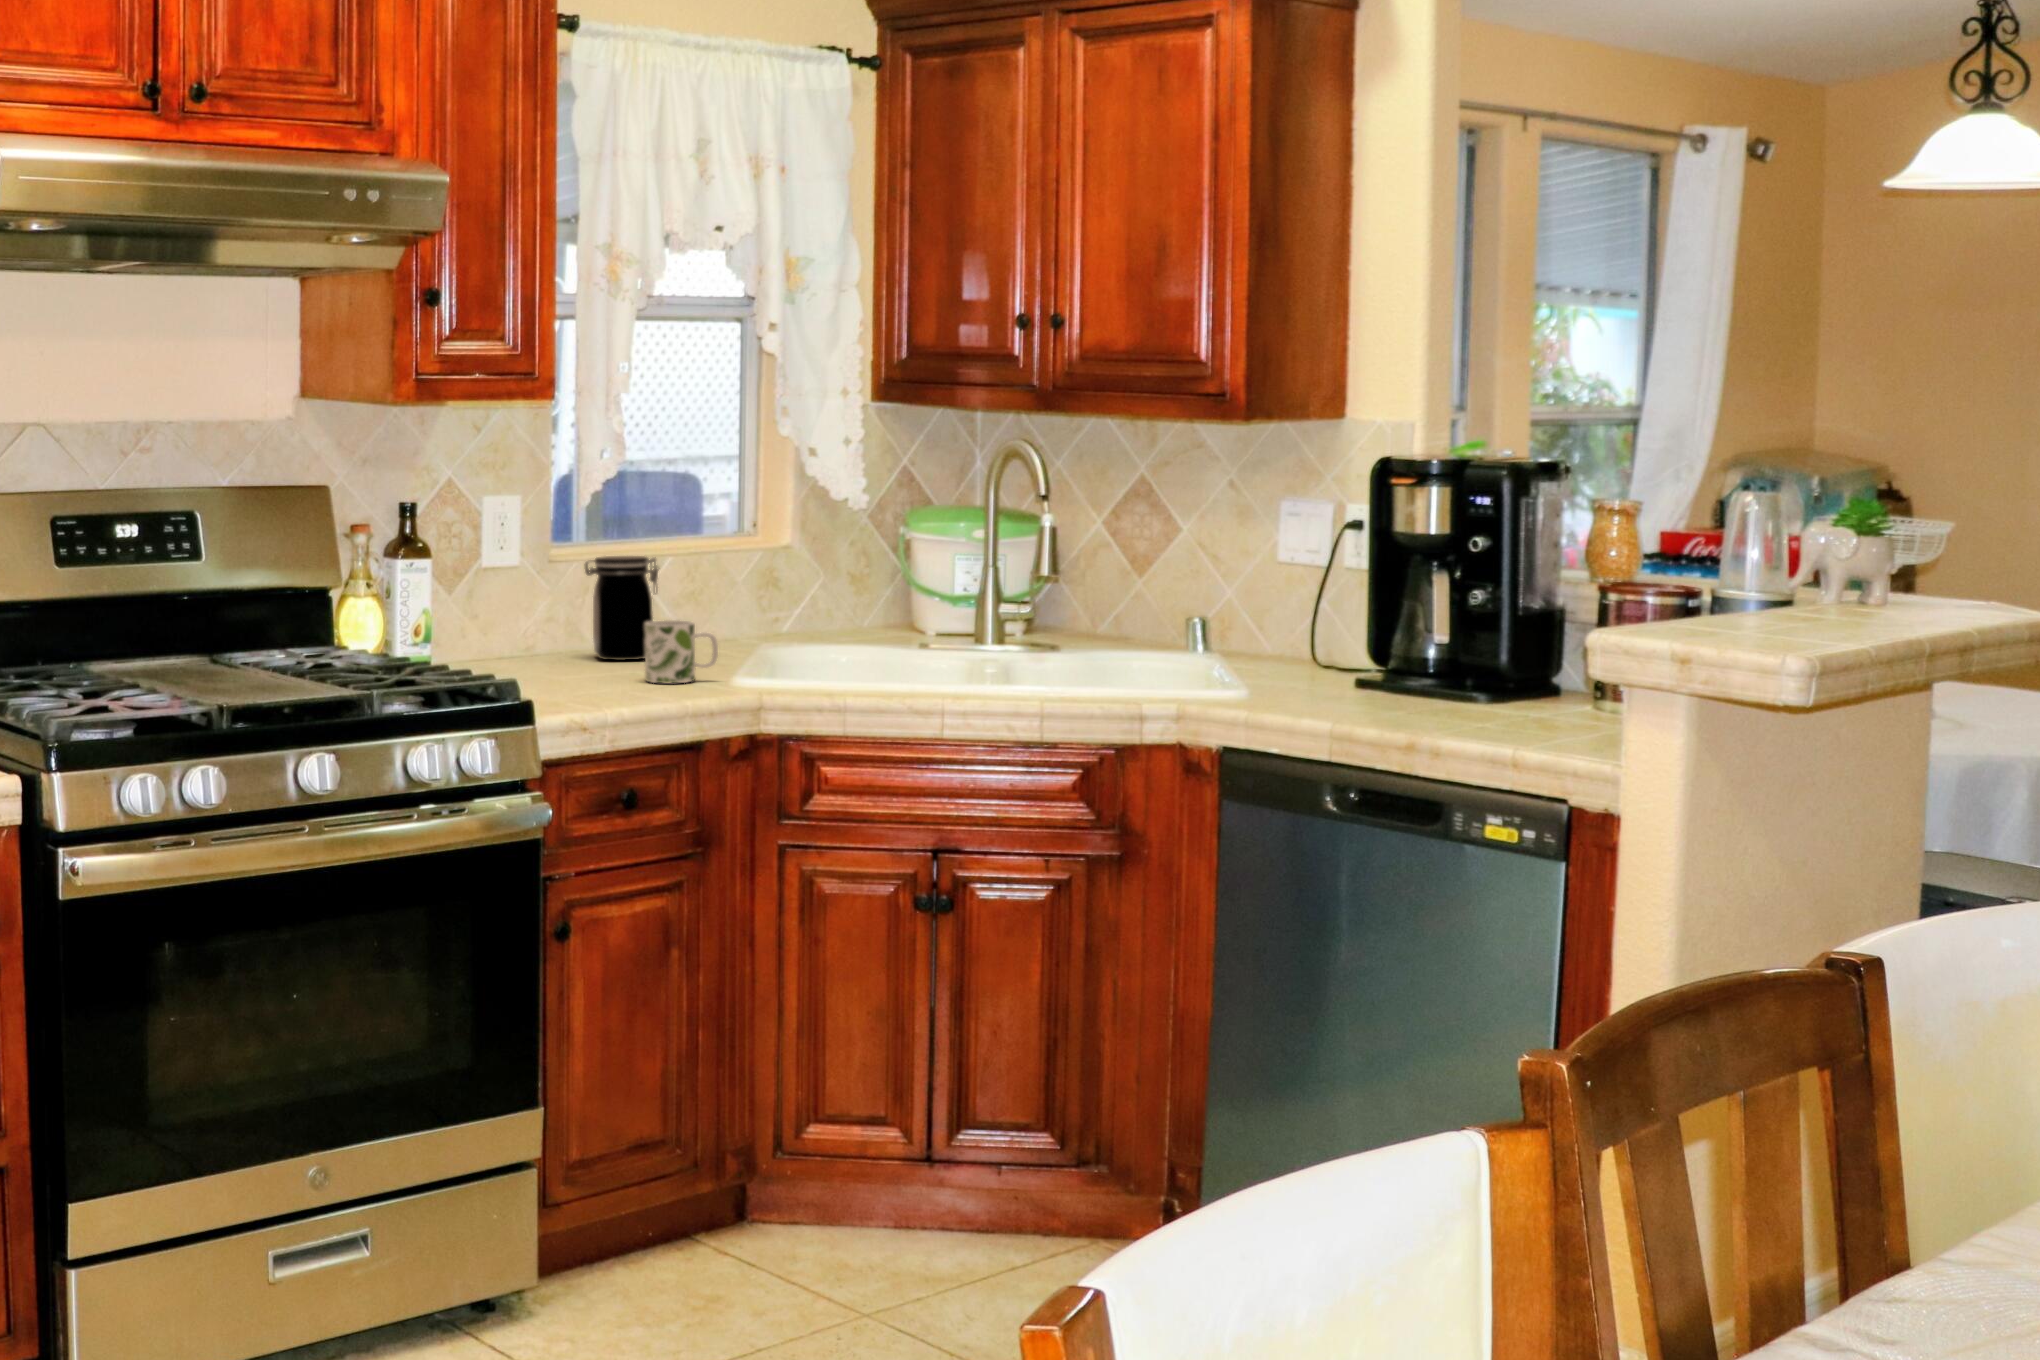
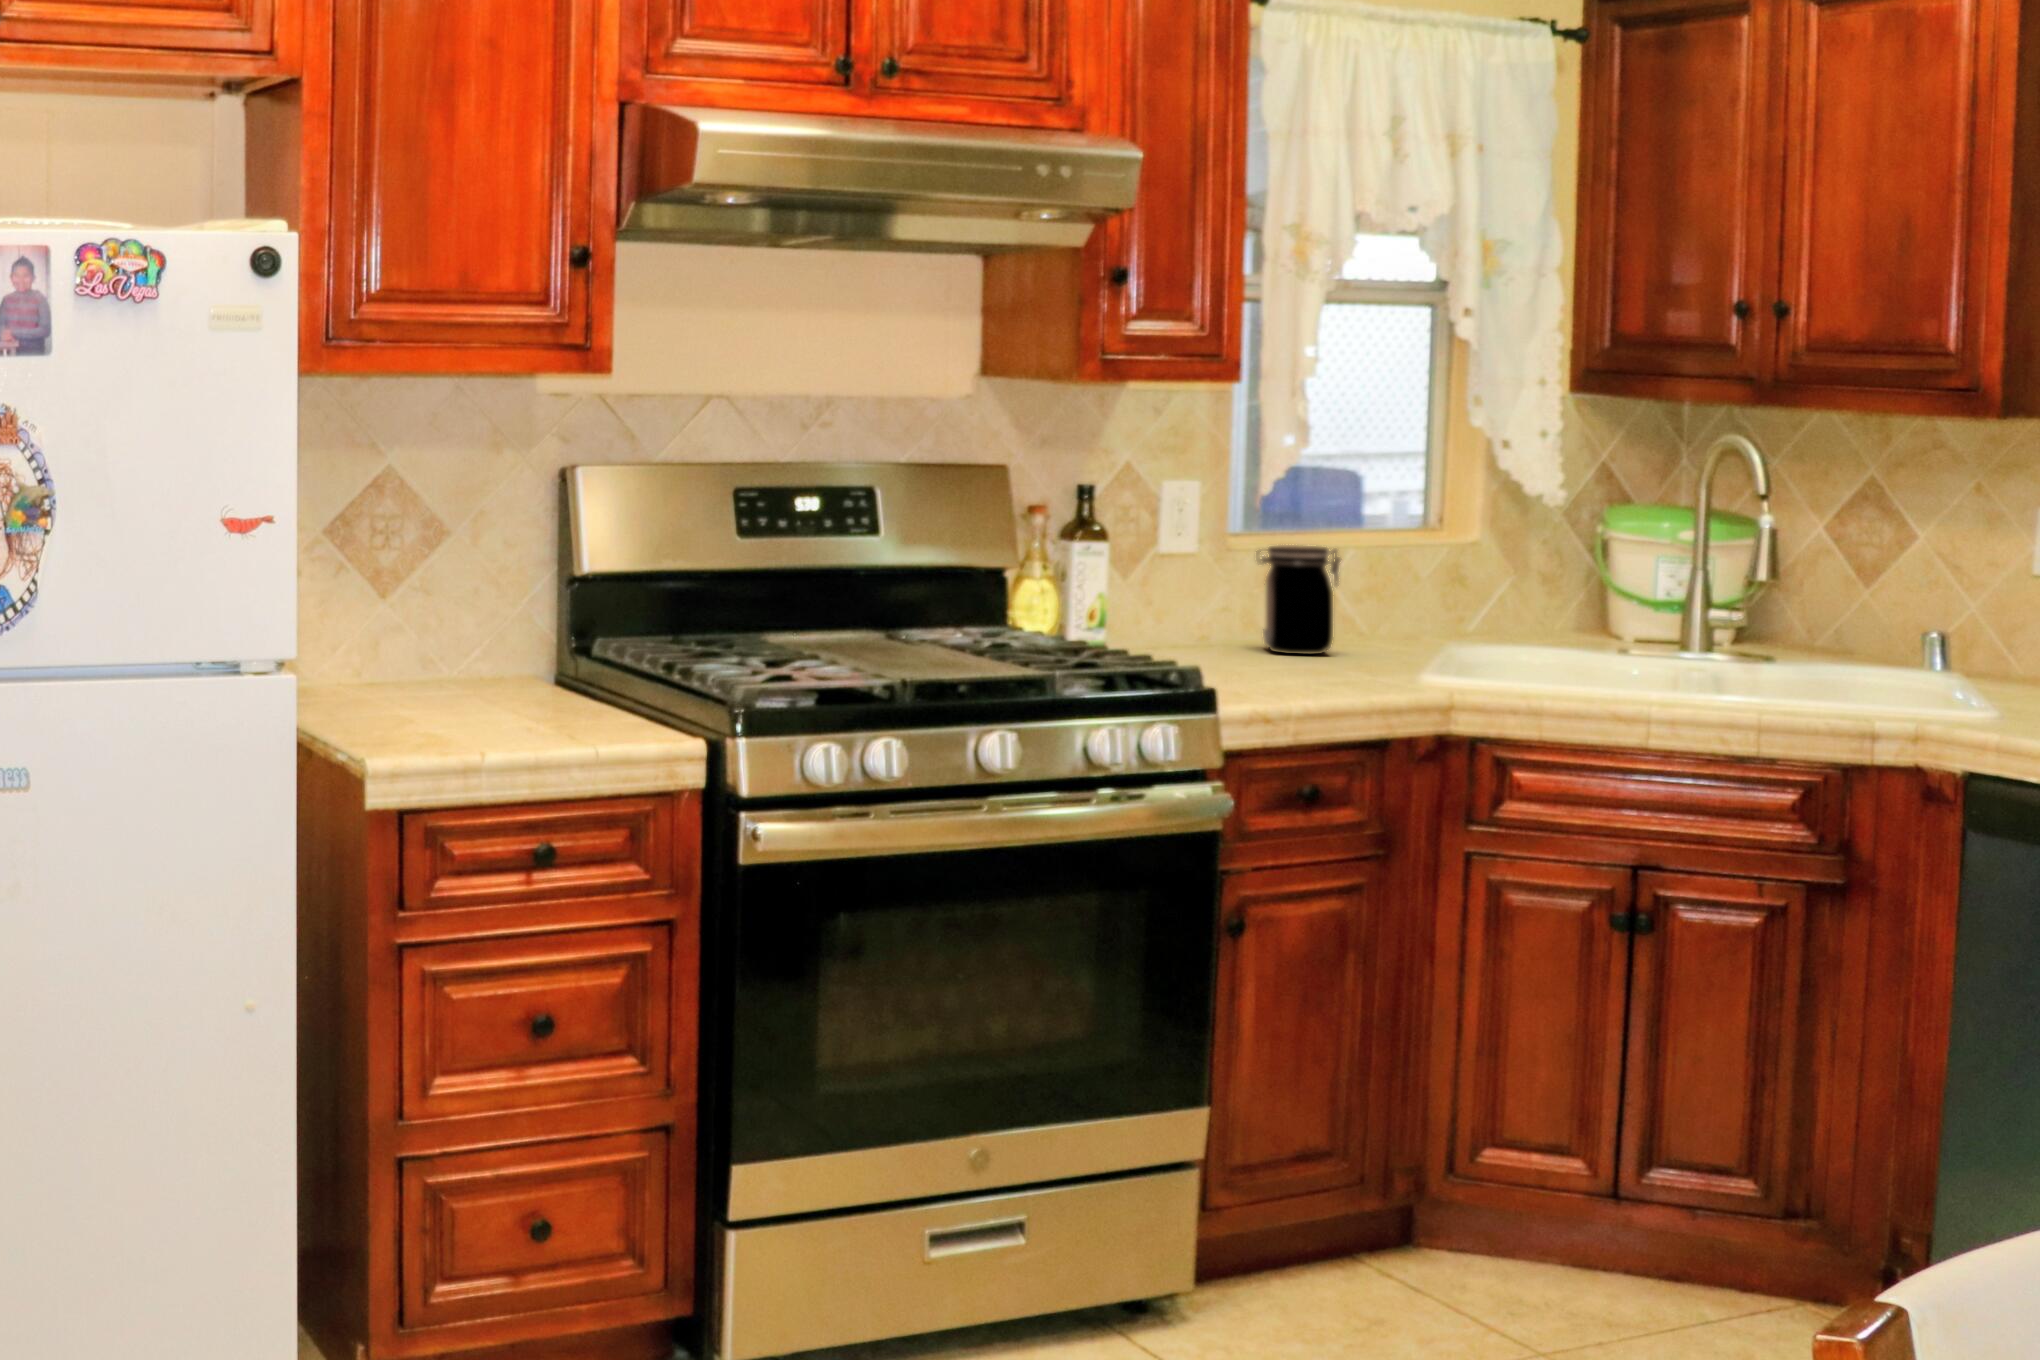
mug: present [645,620,718,683] -> none [1336,615,1423,683]

